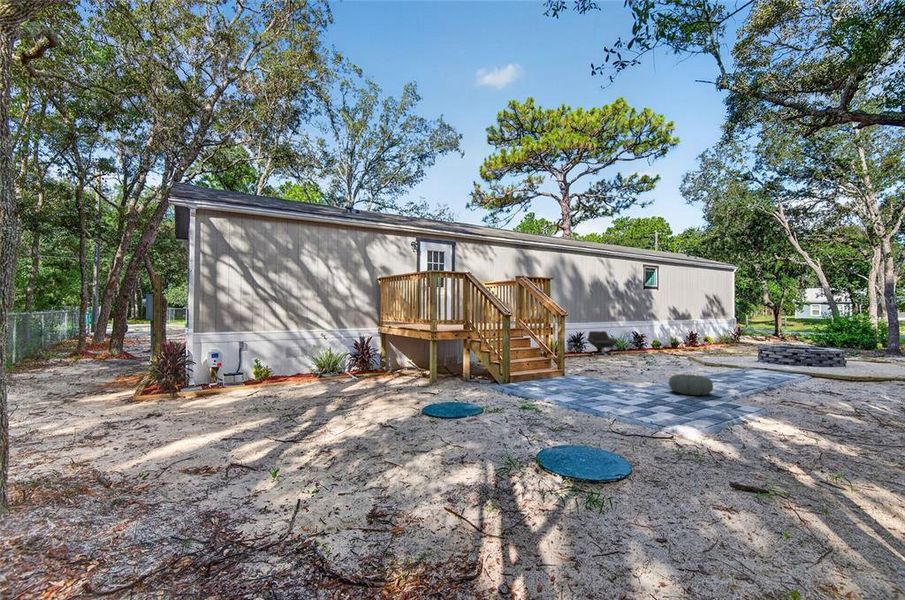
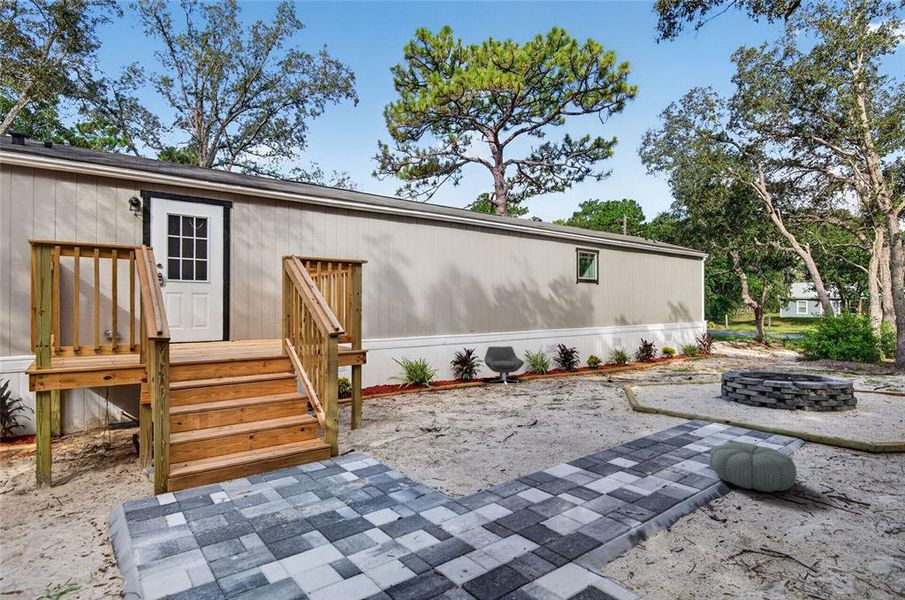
pouf: present [669,374,713,395] -> present [710,443,797,492]

